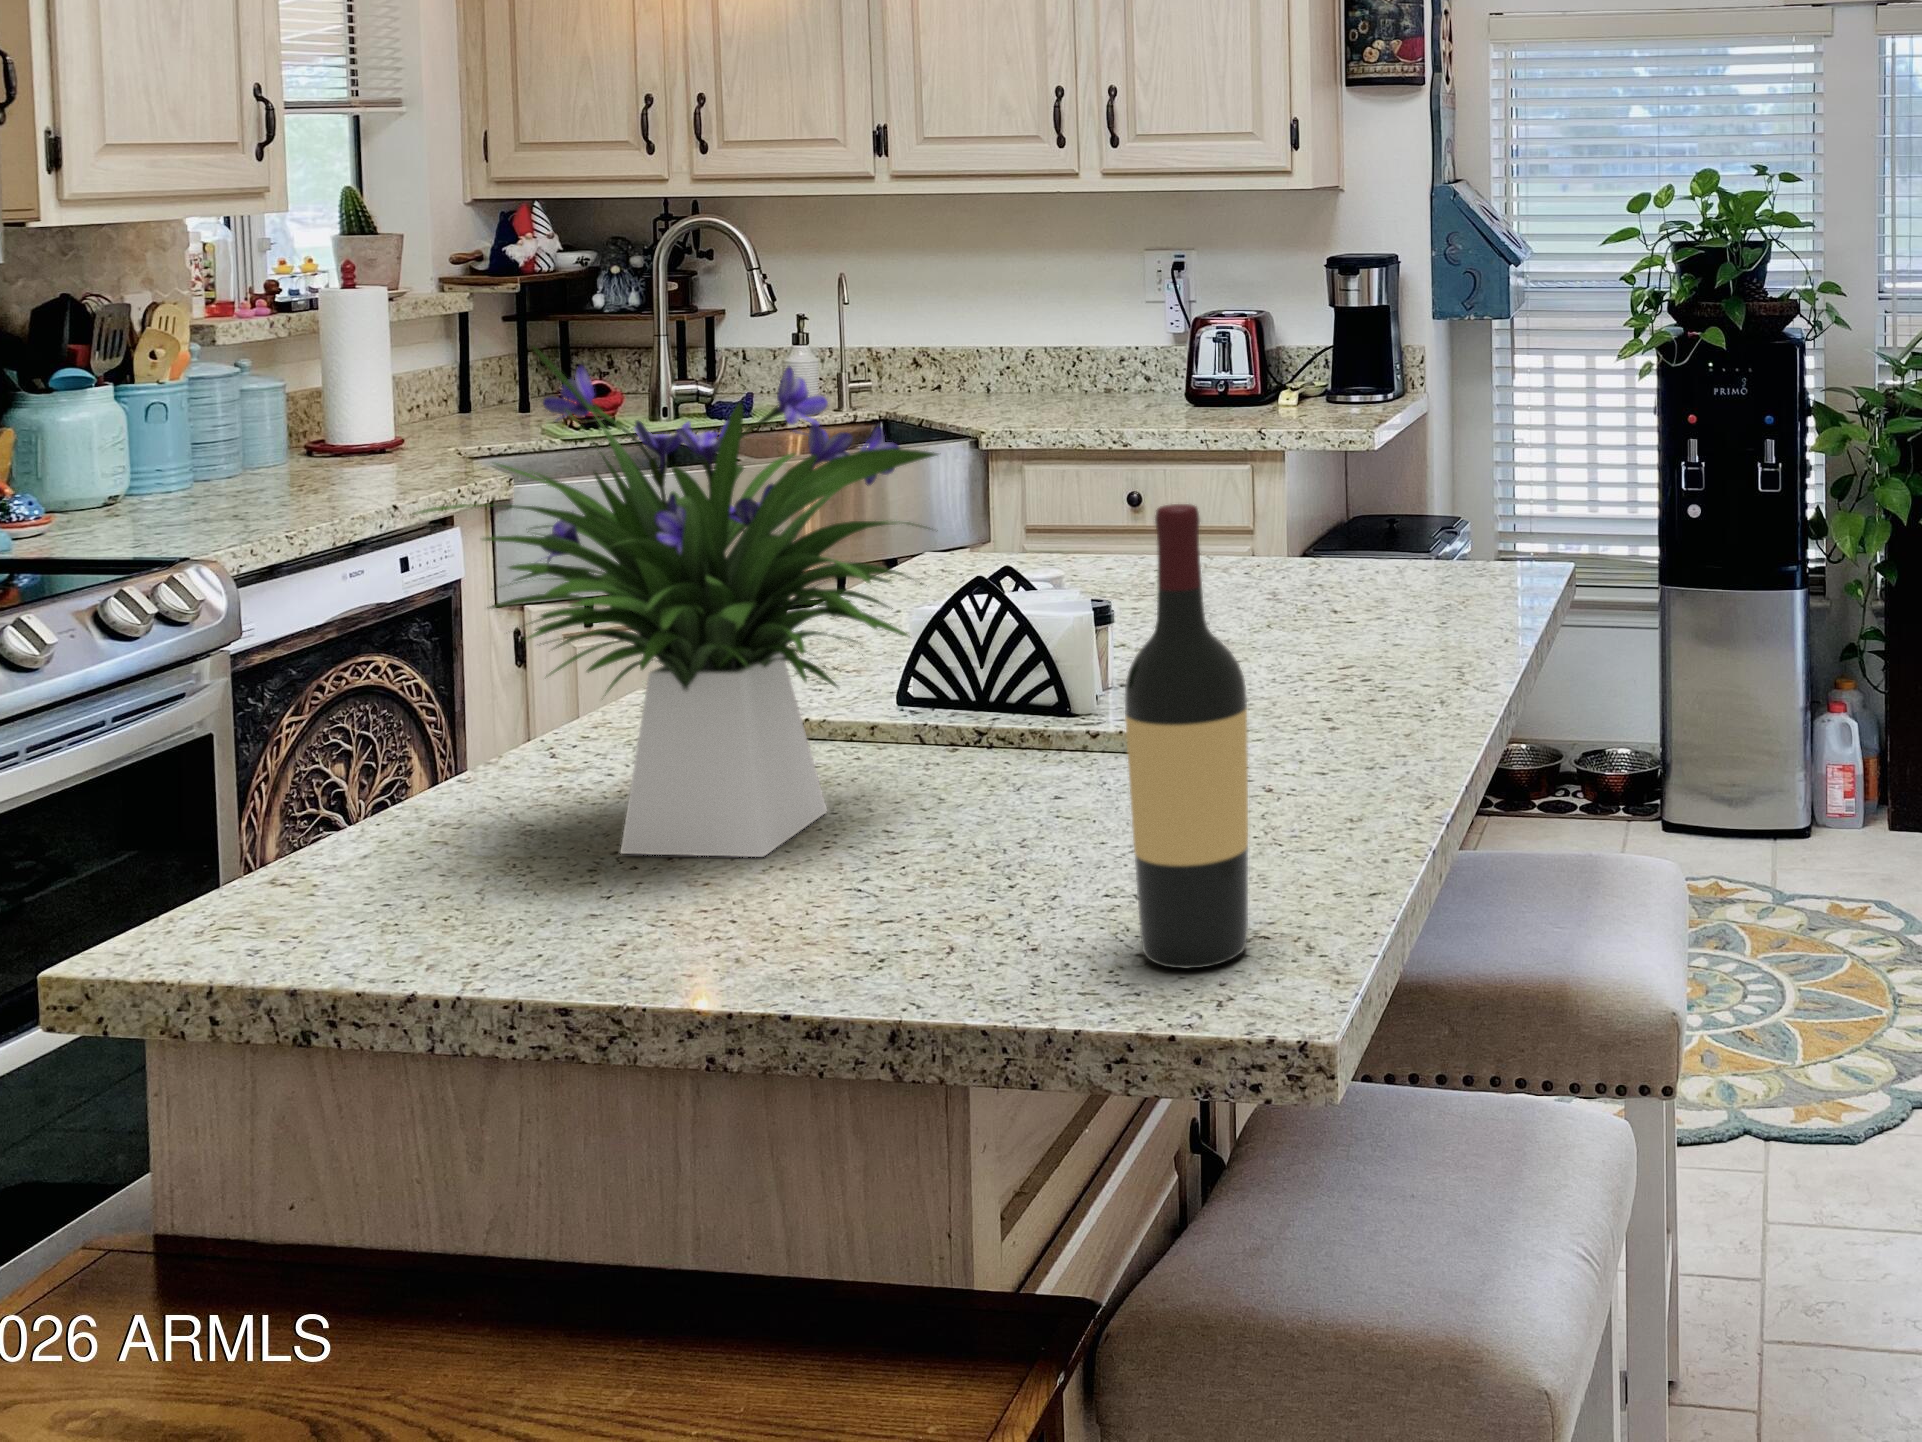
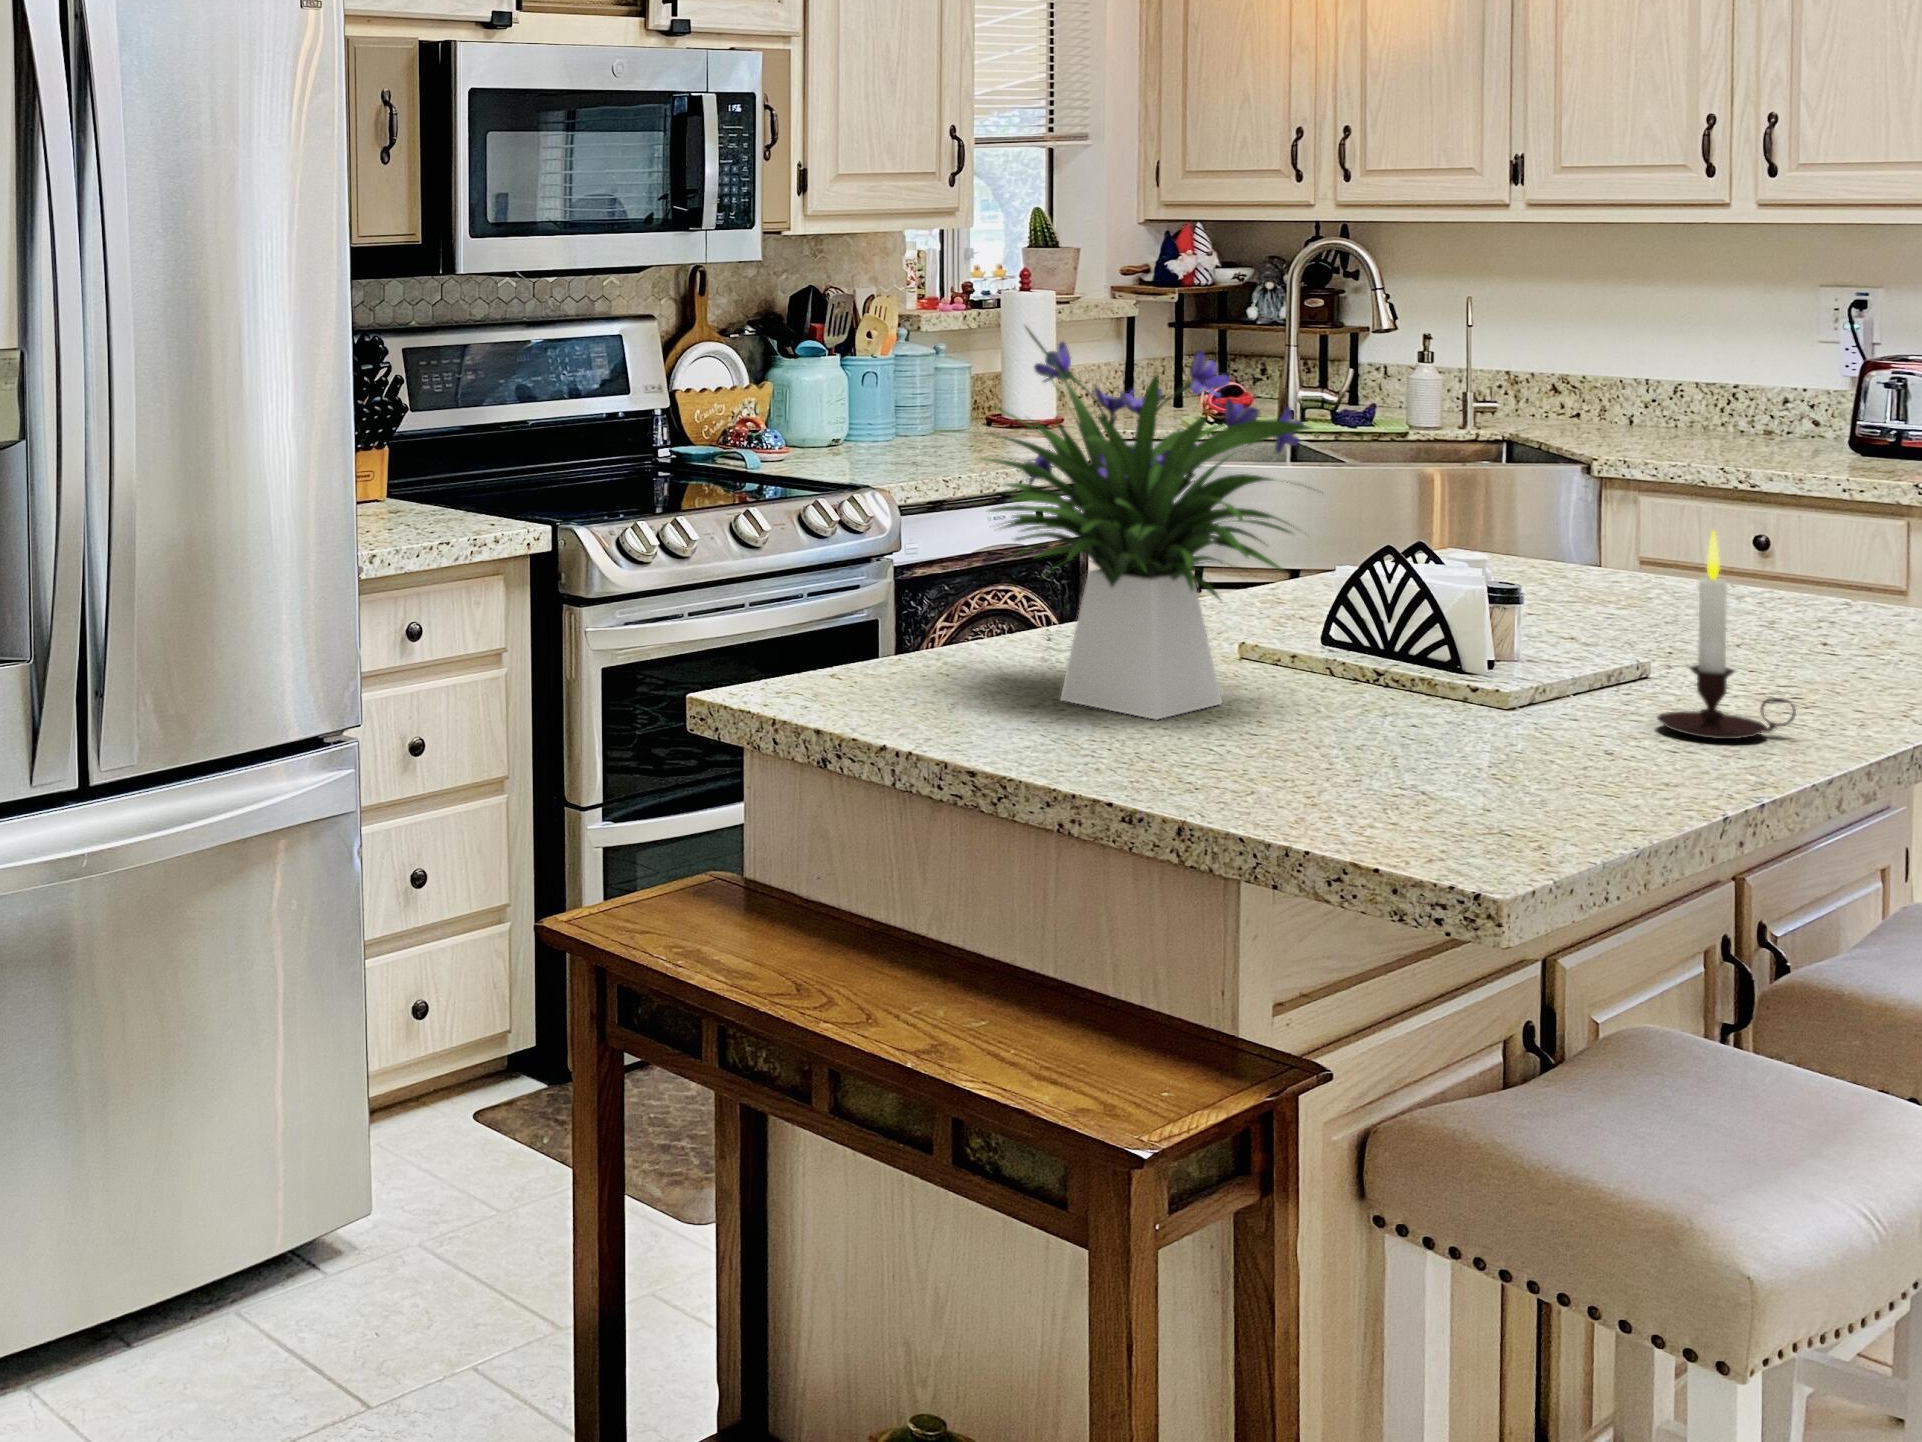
wine bottle: present [1124,504,1248,969] -> none [1382,469,1488,840]
candle: none [1283,520,1407,745] -> present [1657,531,1796,739]

